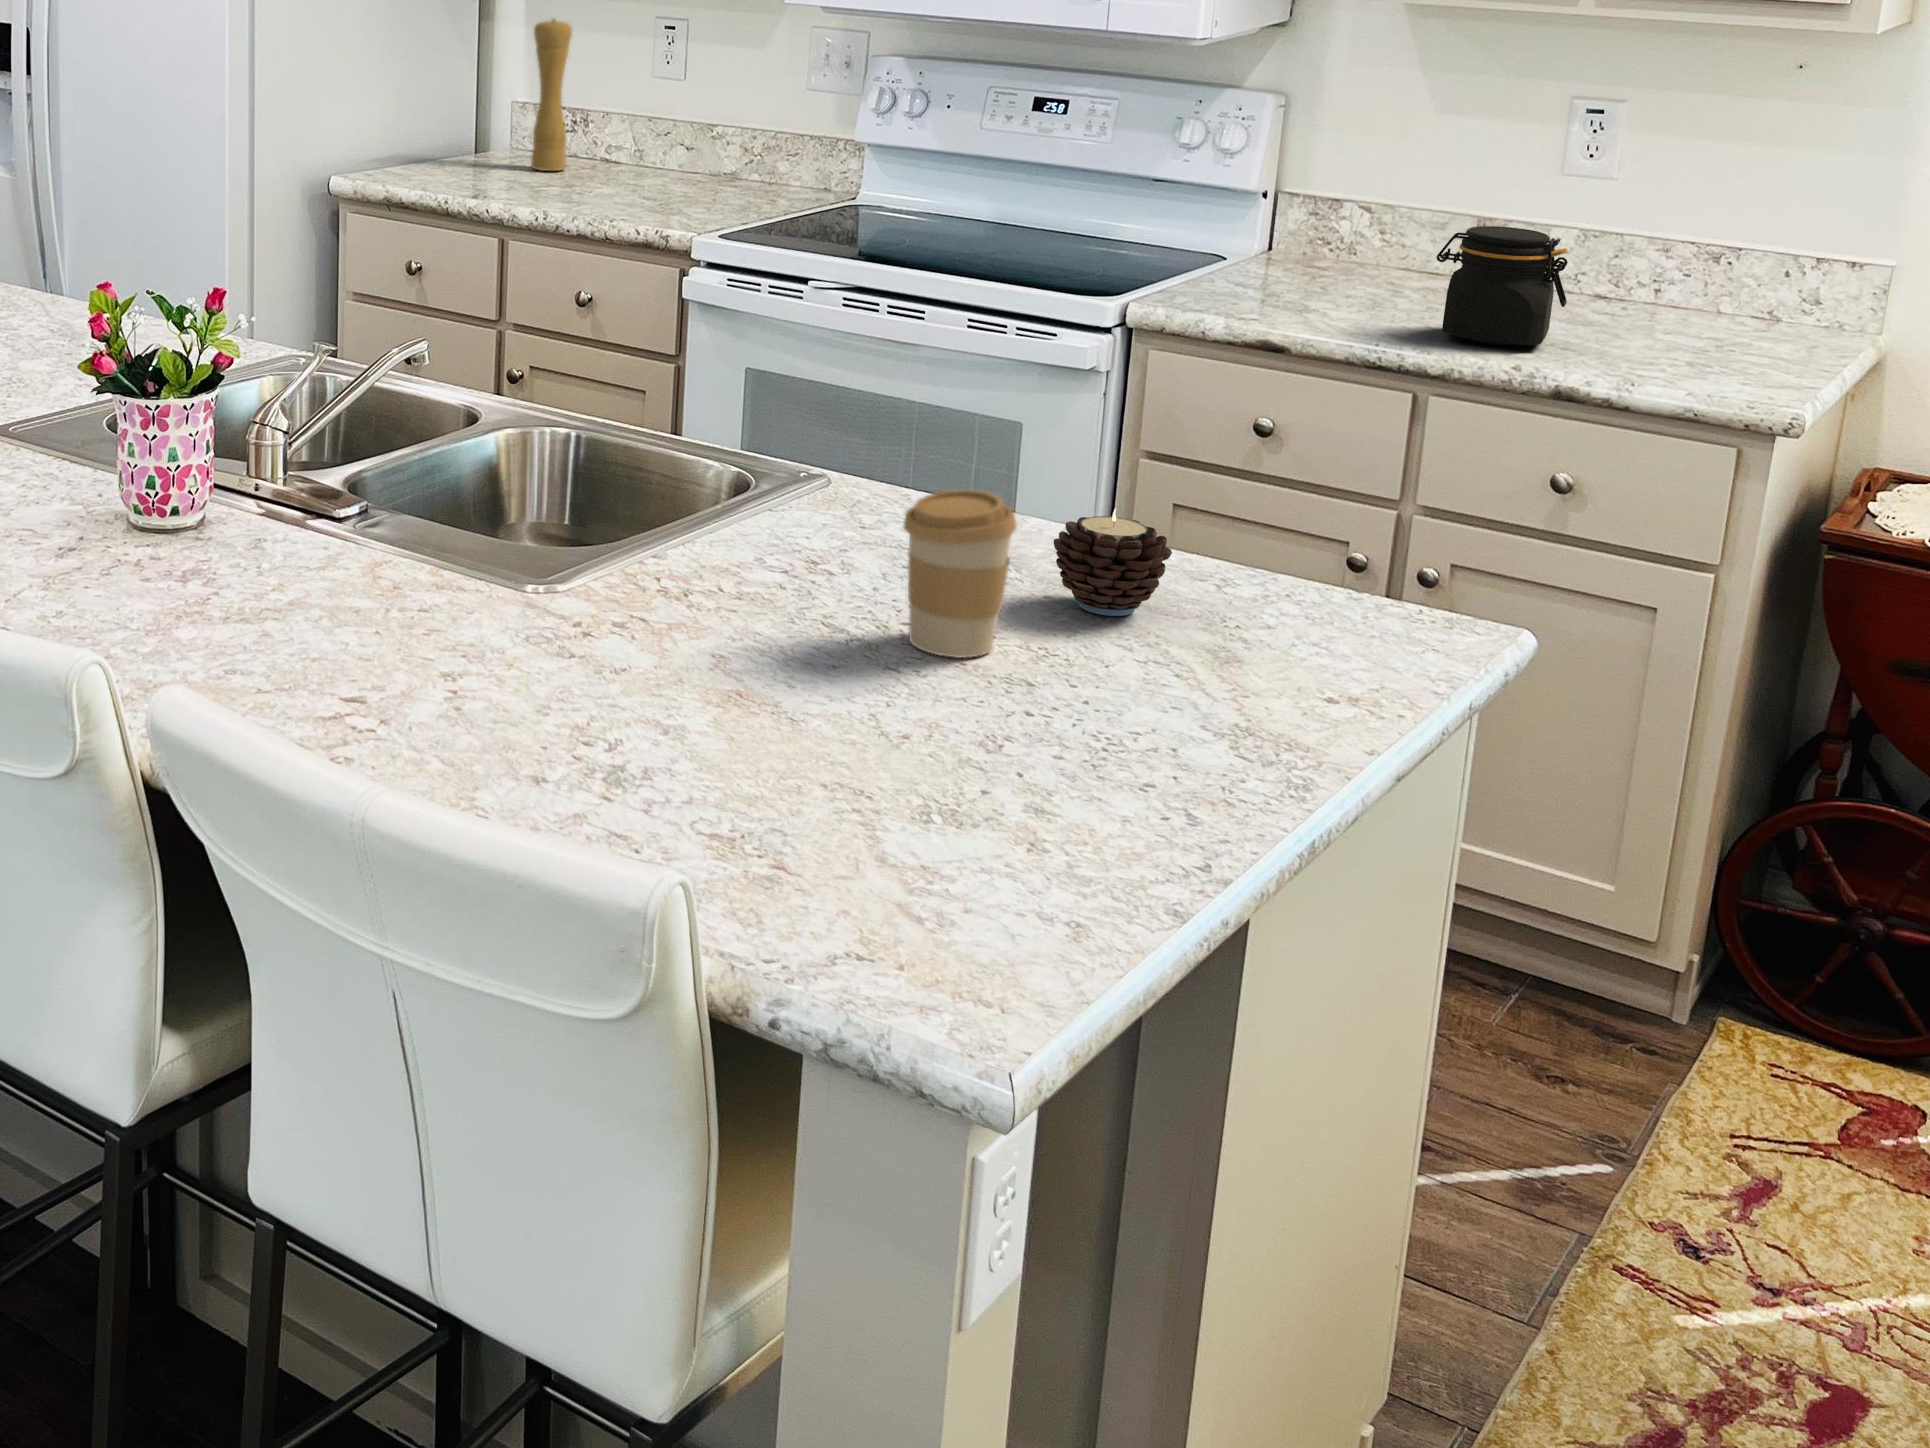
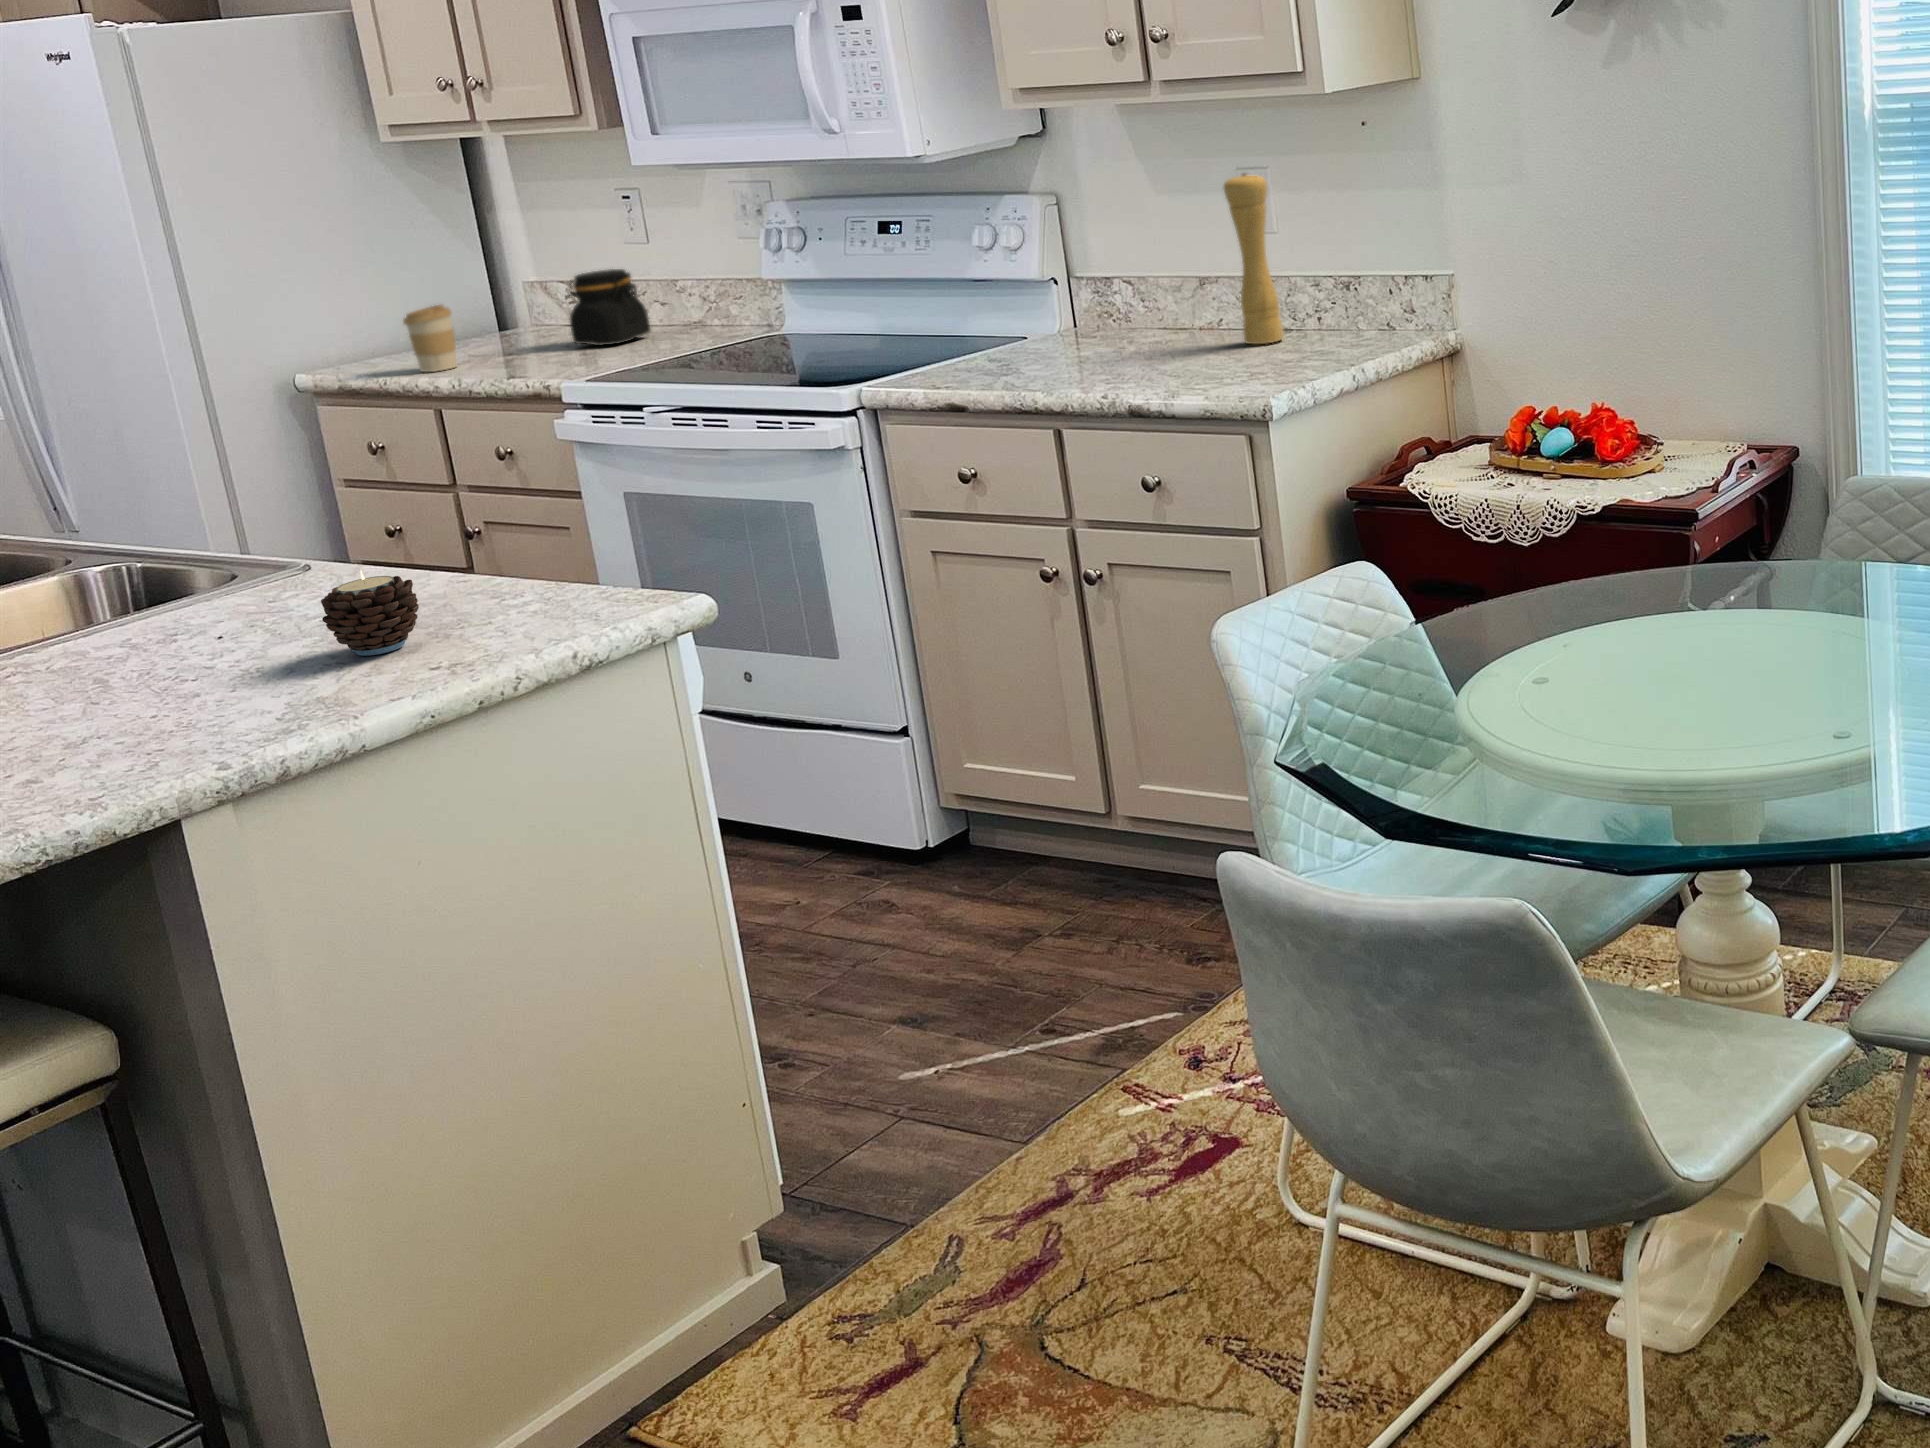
pepper mill: present [531,19,572,171] -> present [1223,173,1284,344]
jar: present [1437,226,1568,345] -> present [568,269,650,346]
coffee cup: present [904,490,1017,658] -> present [403,305,457,372]

